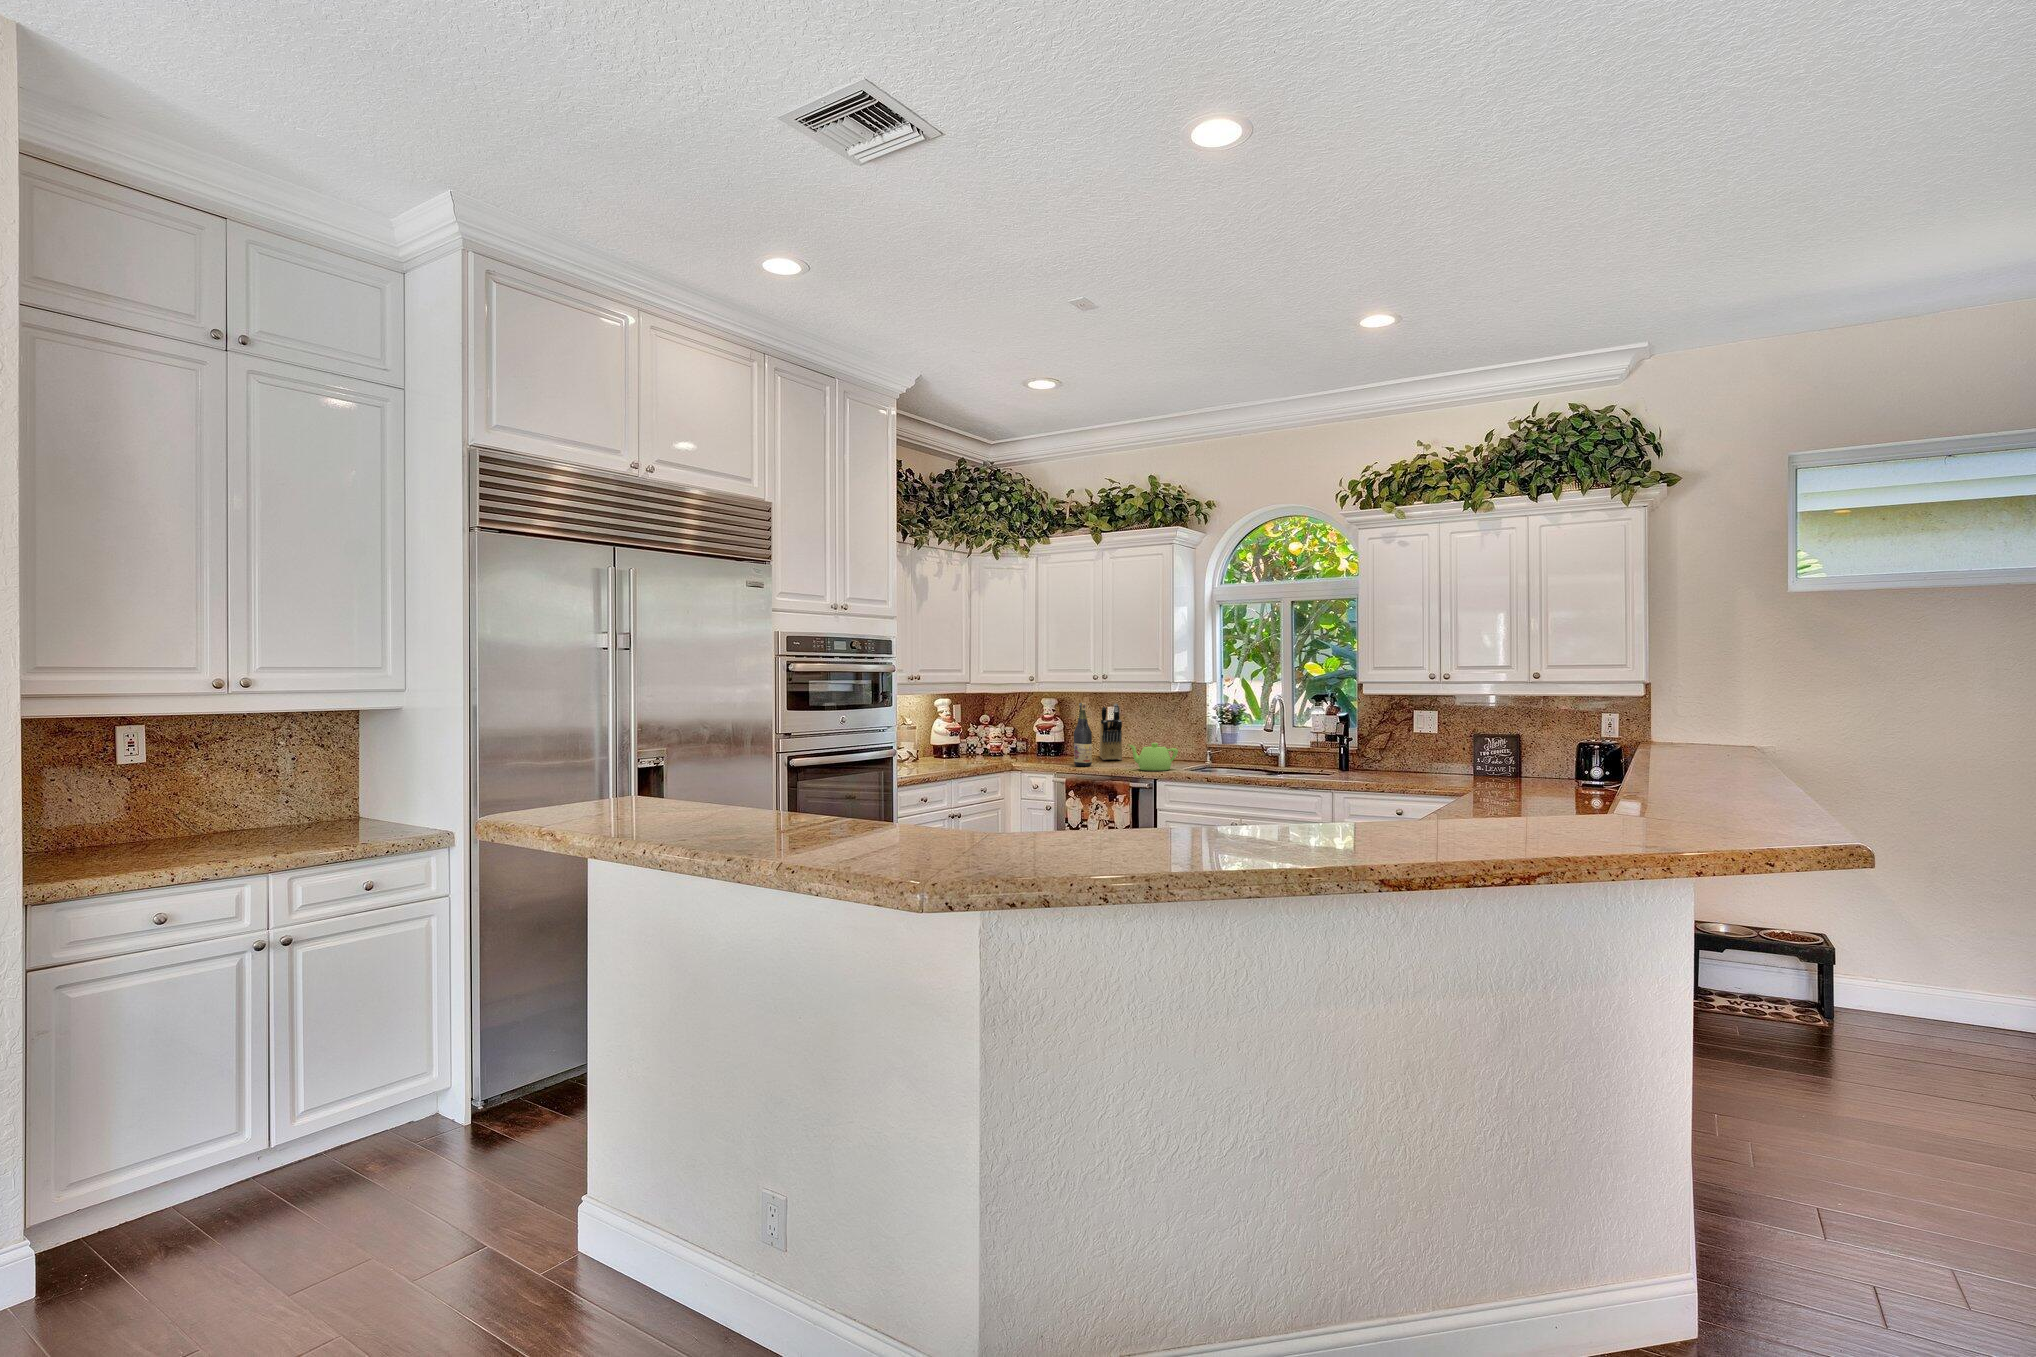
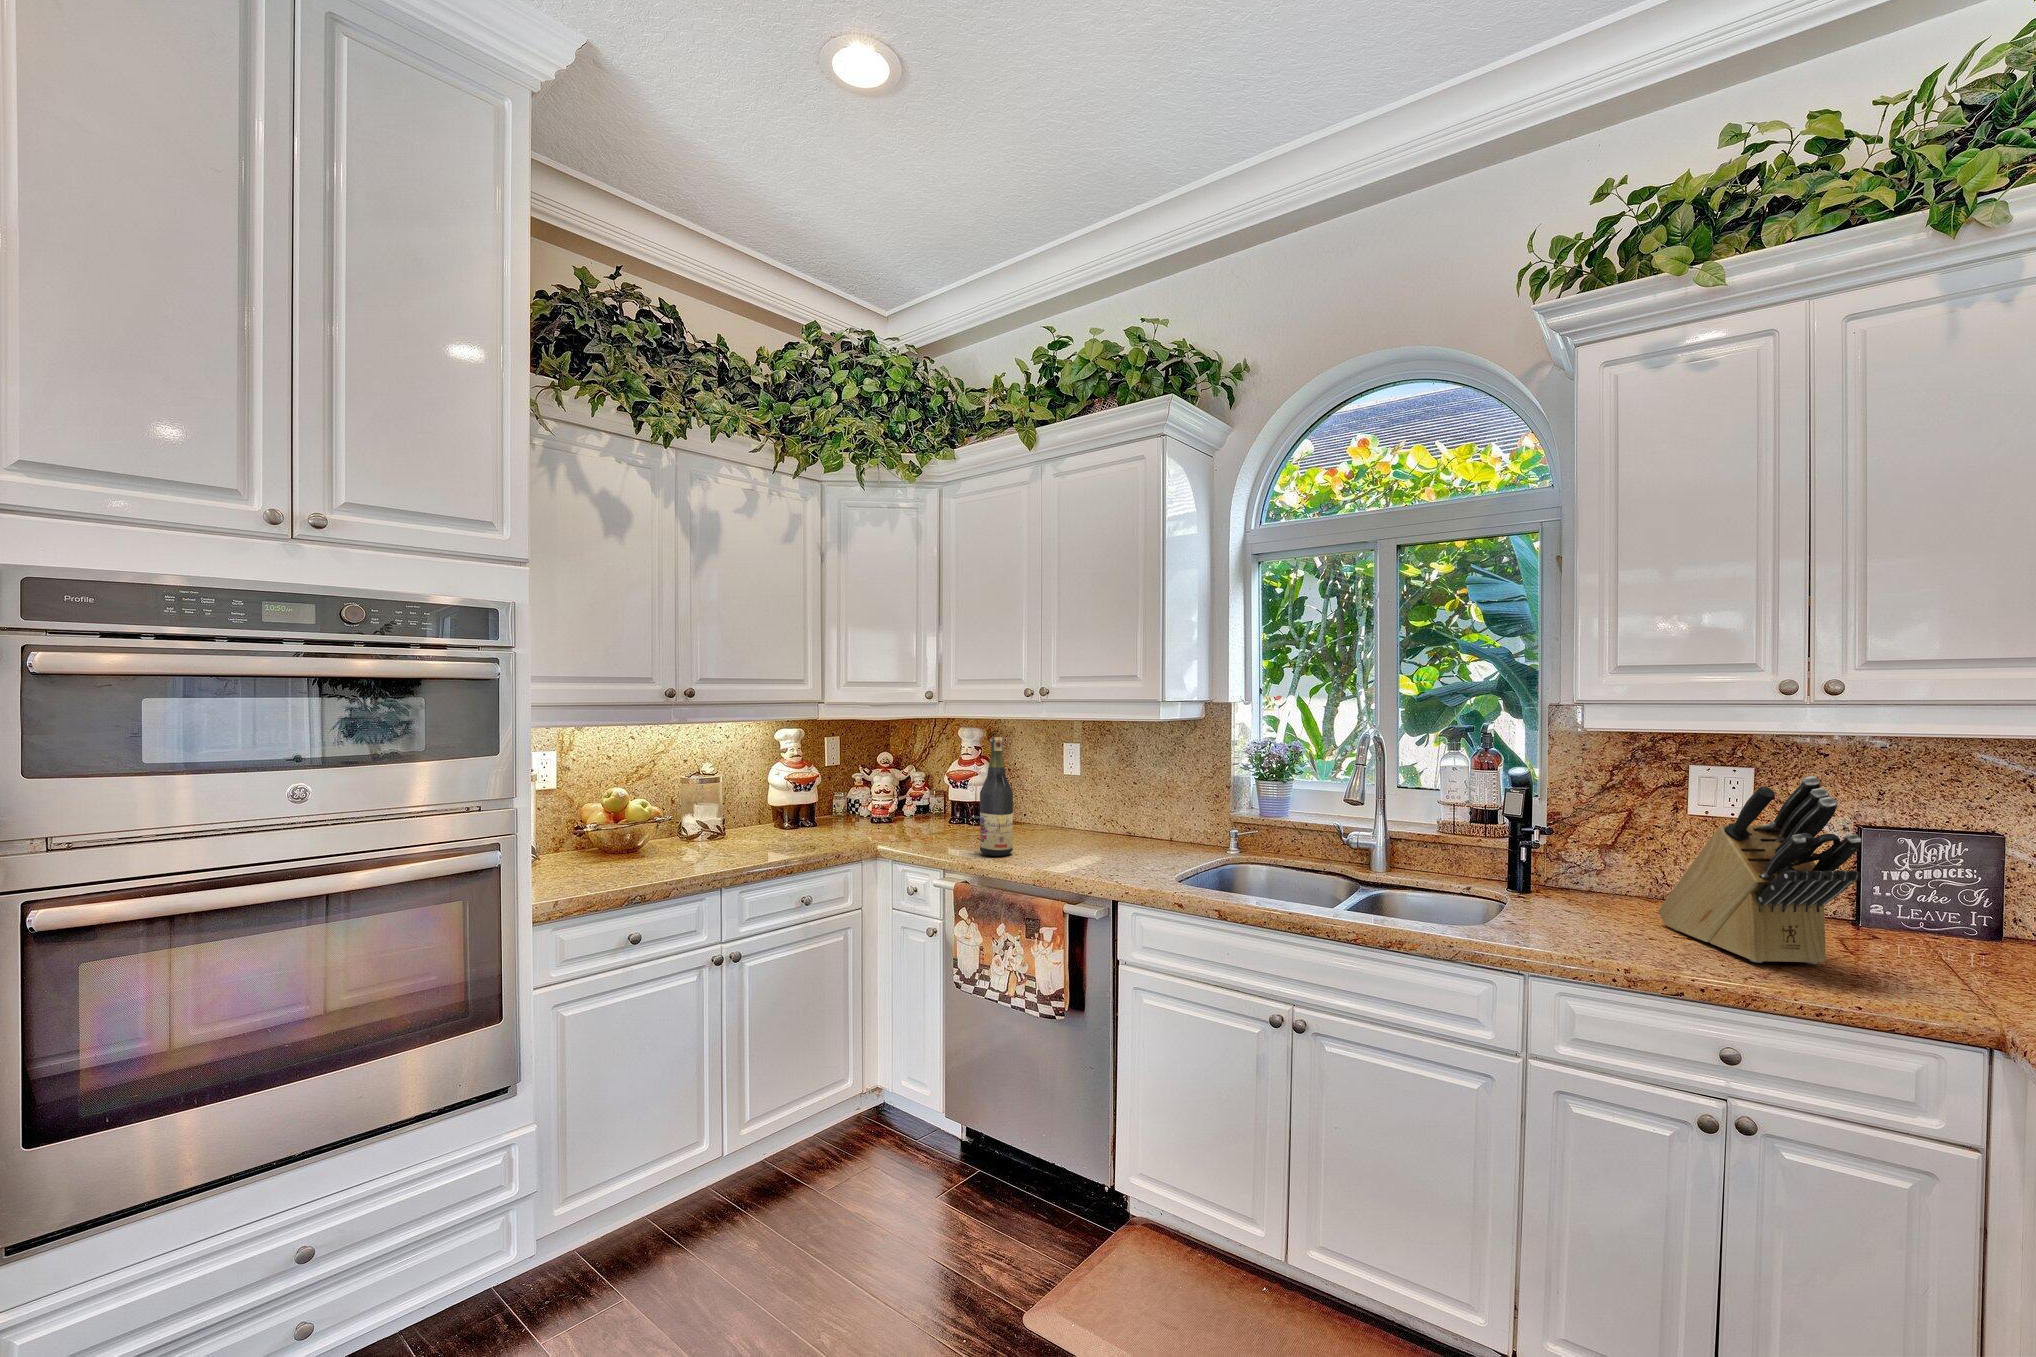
knife block: present [1100,704,1122,760] -> present [1658,776,1861,964]
teapot: present [1129,743,1178,771] -> none [1070,819,1168,878]

